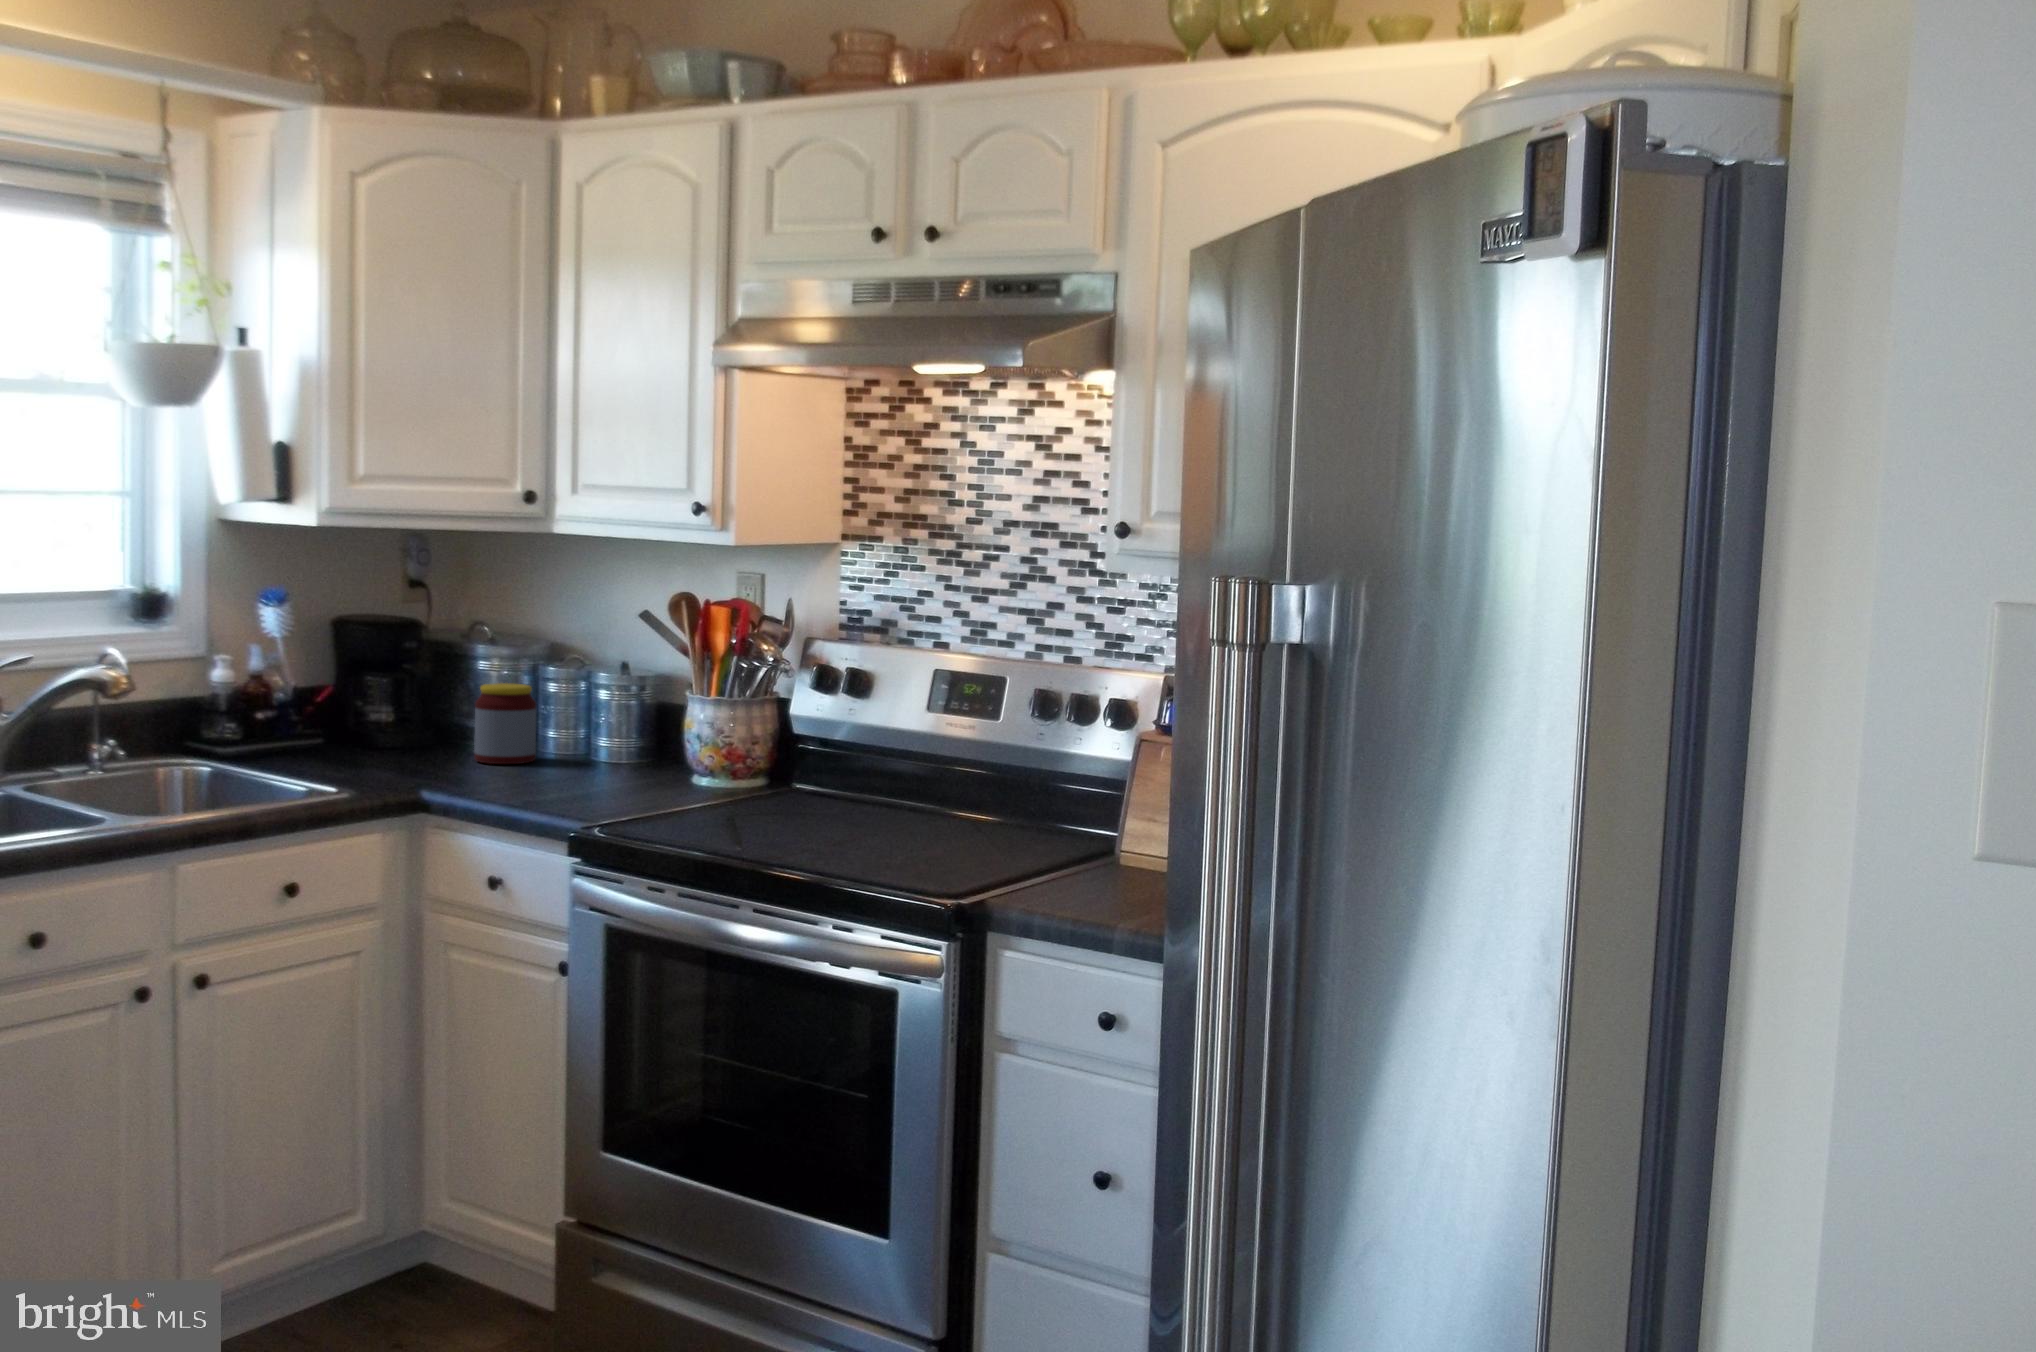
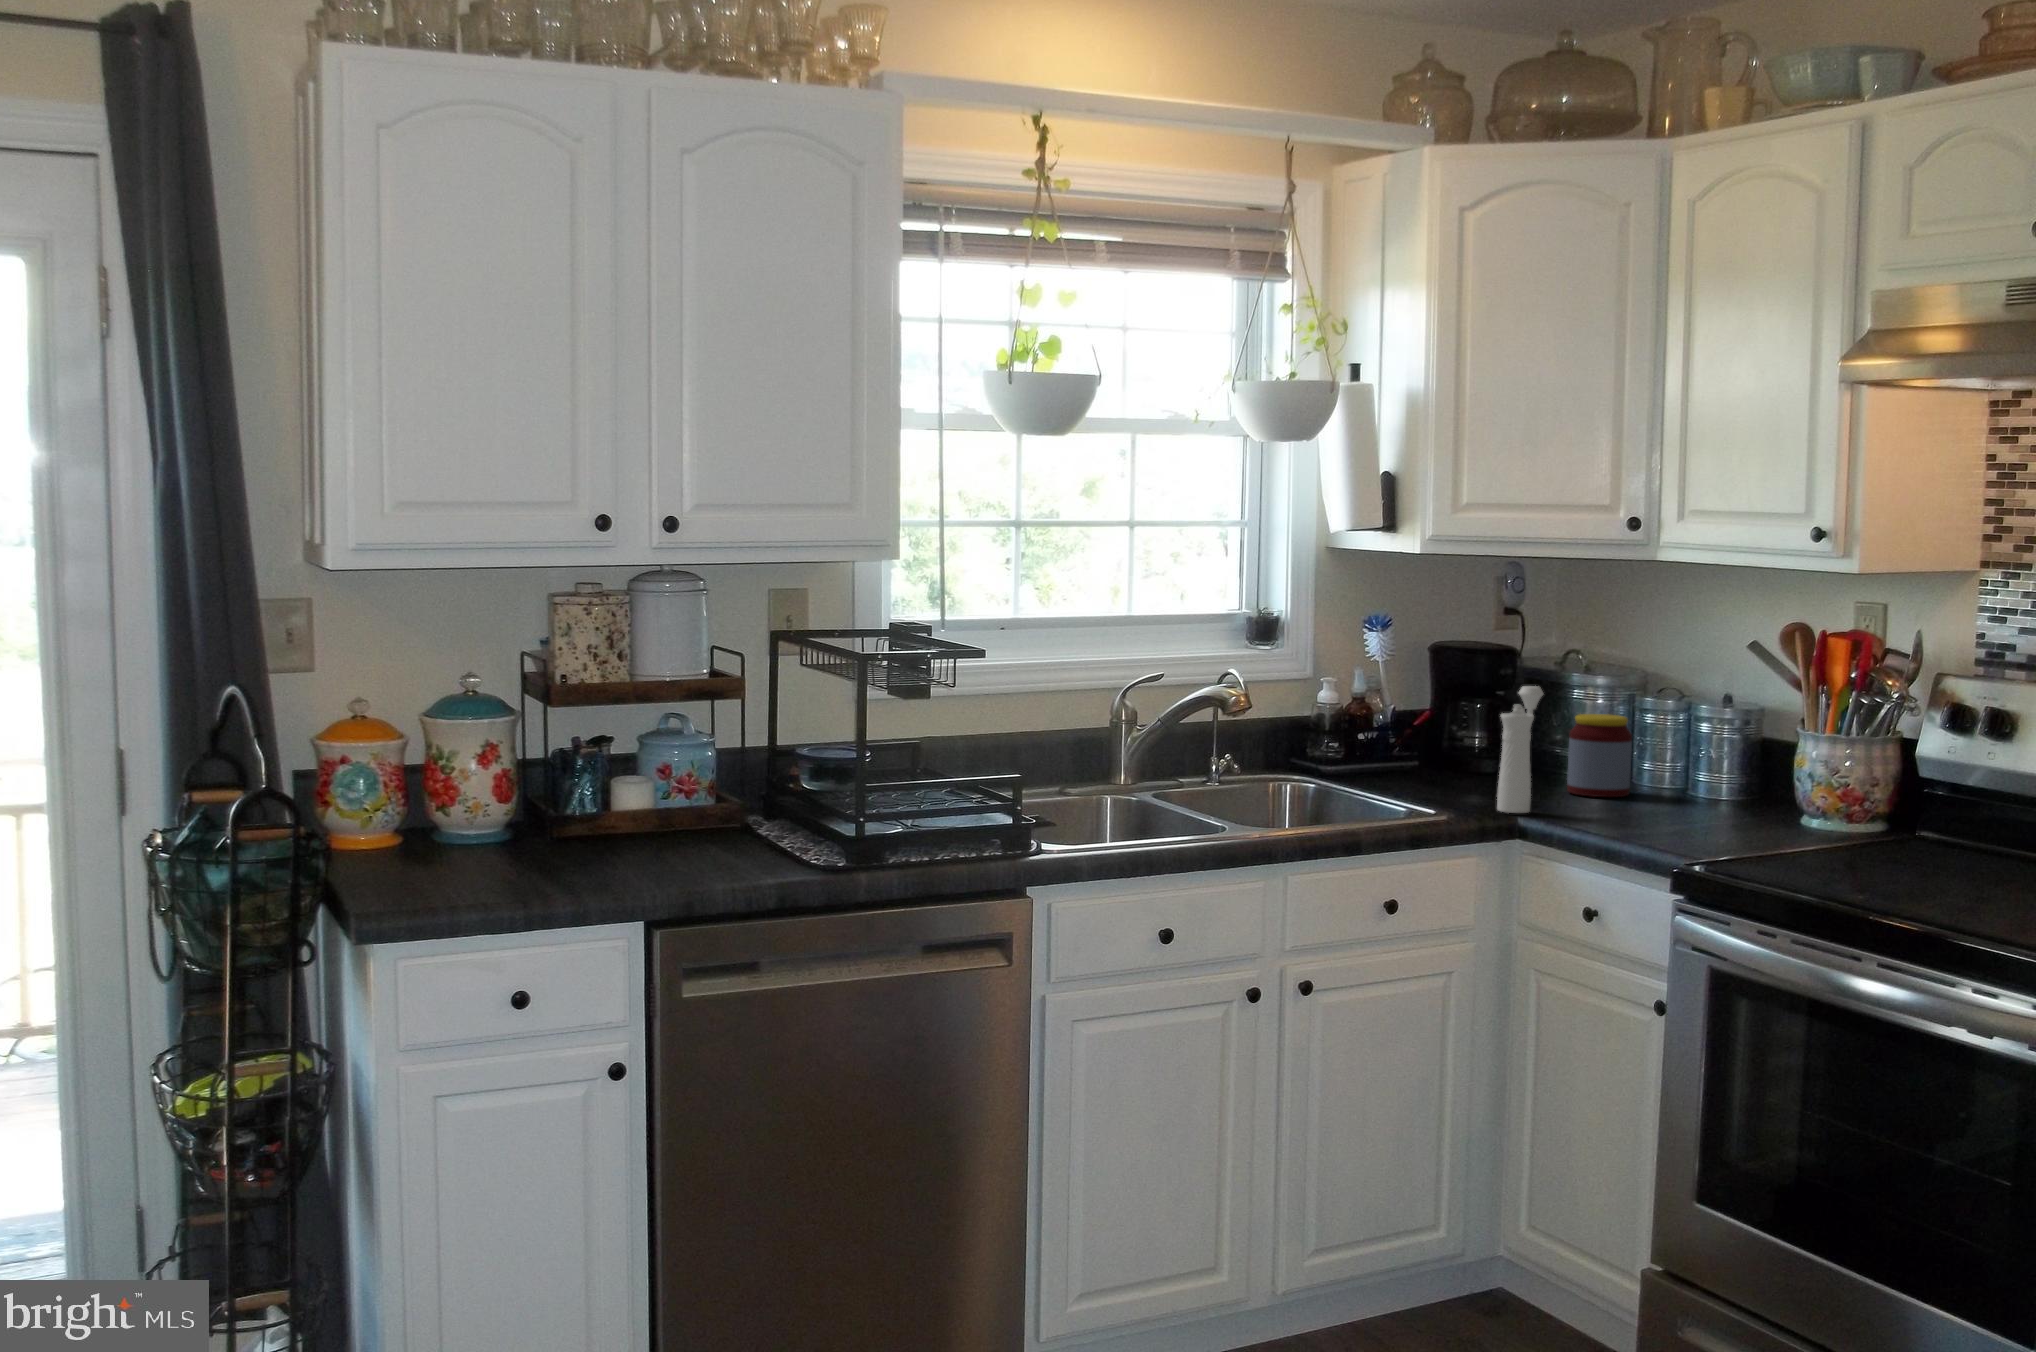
pepper mill: none [400,658,446,786] -> present [1497,686,1543,813]

